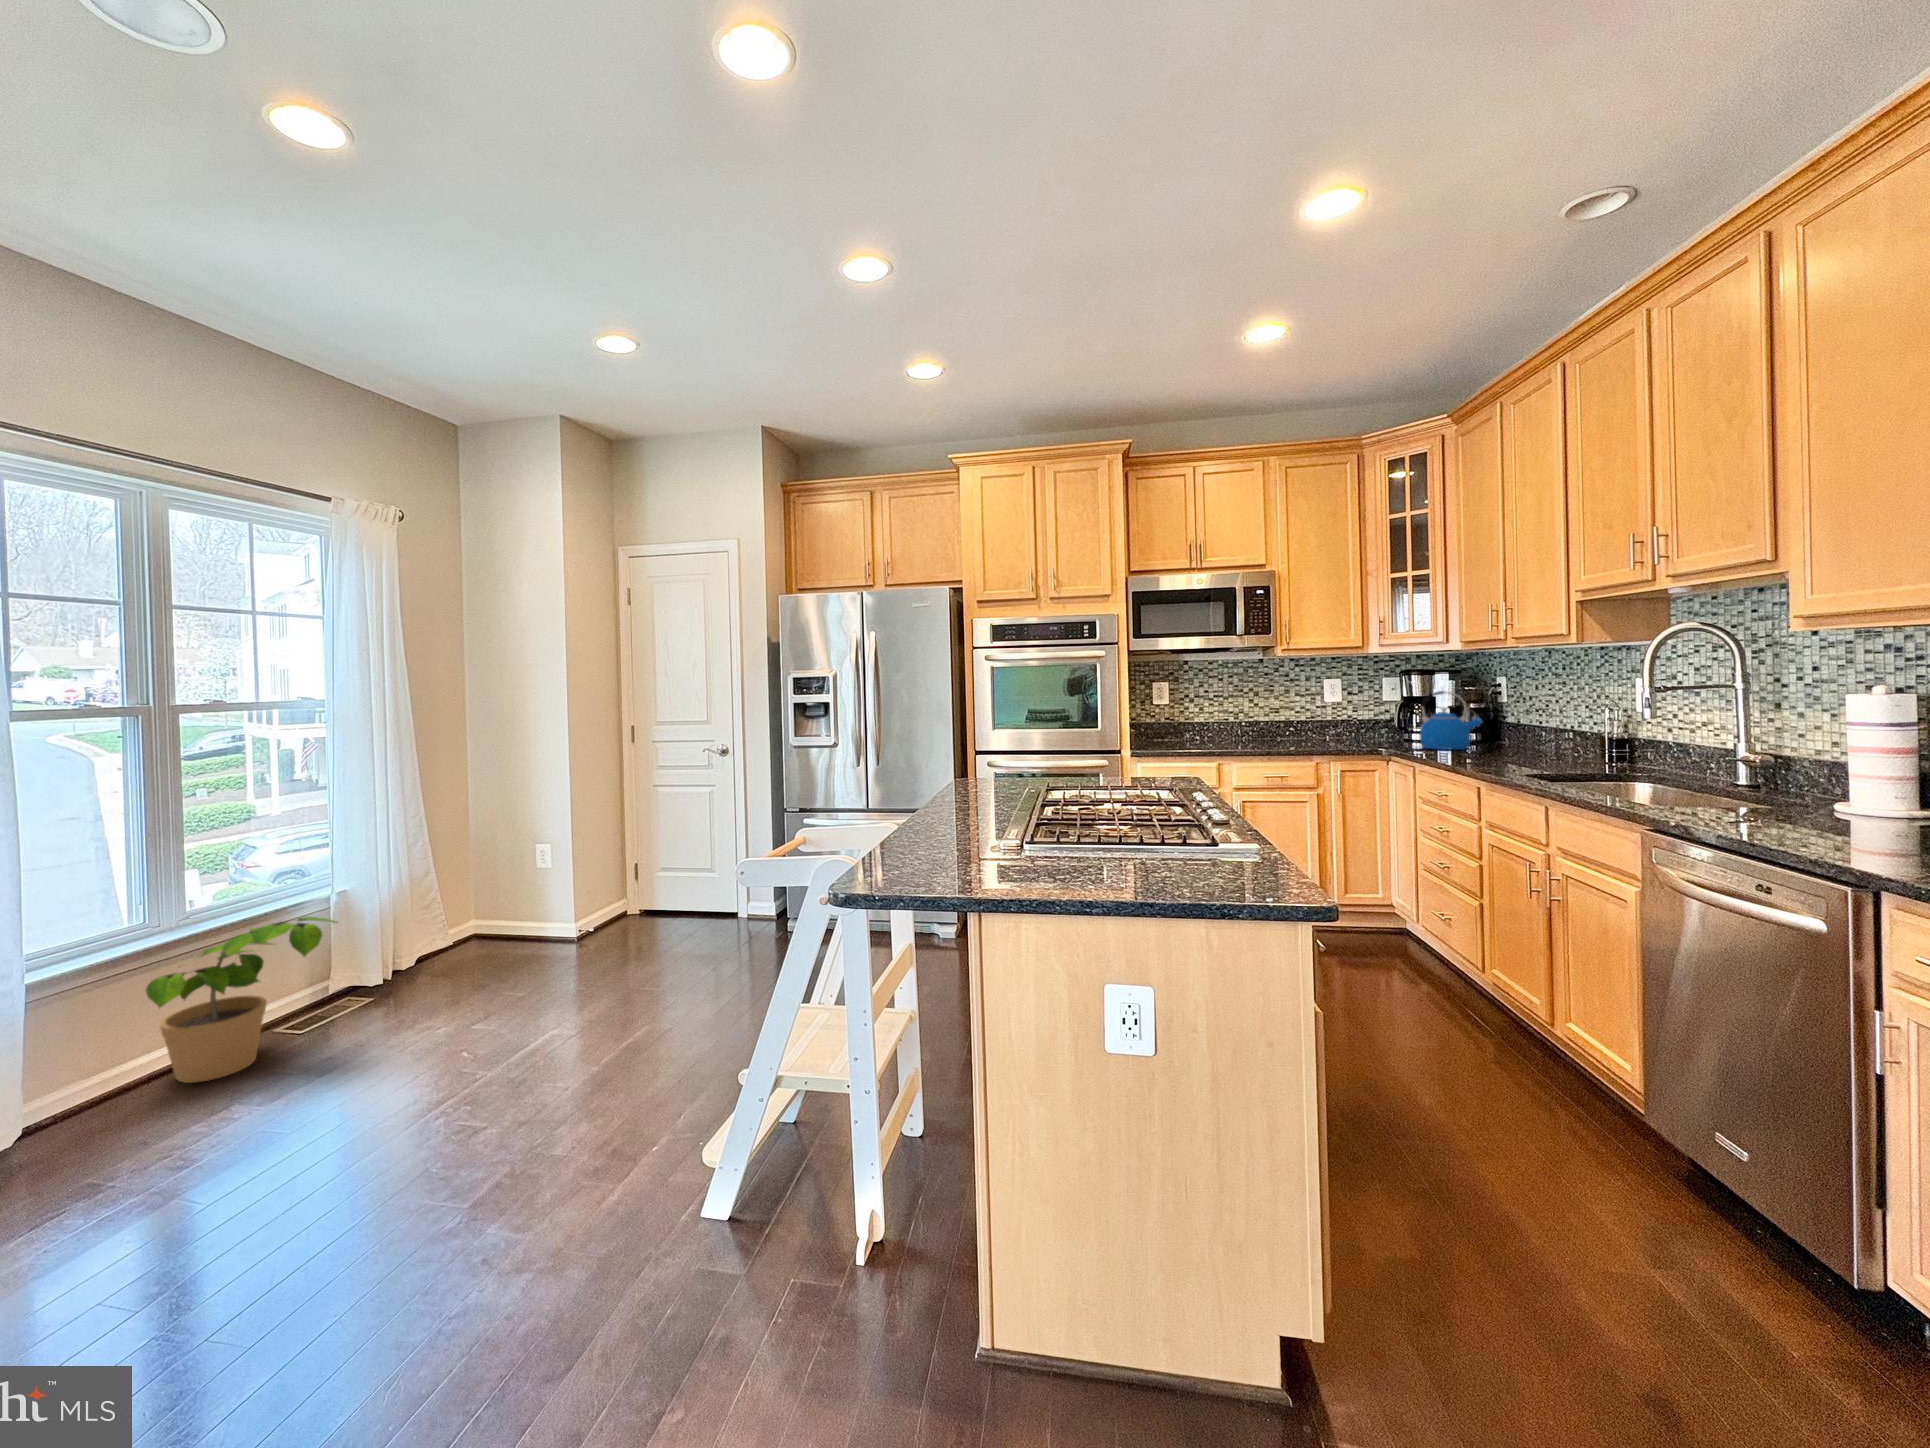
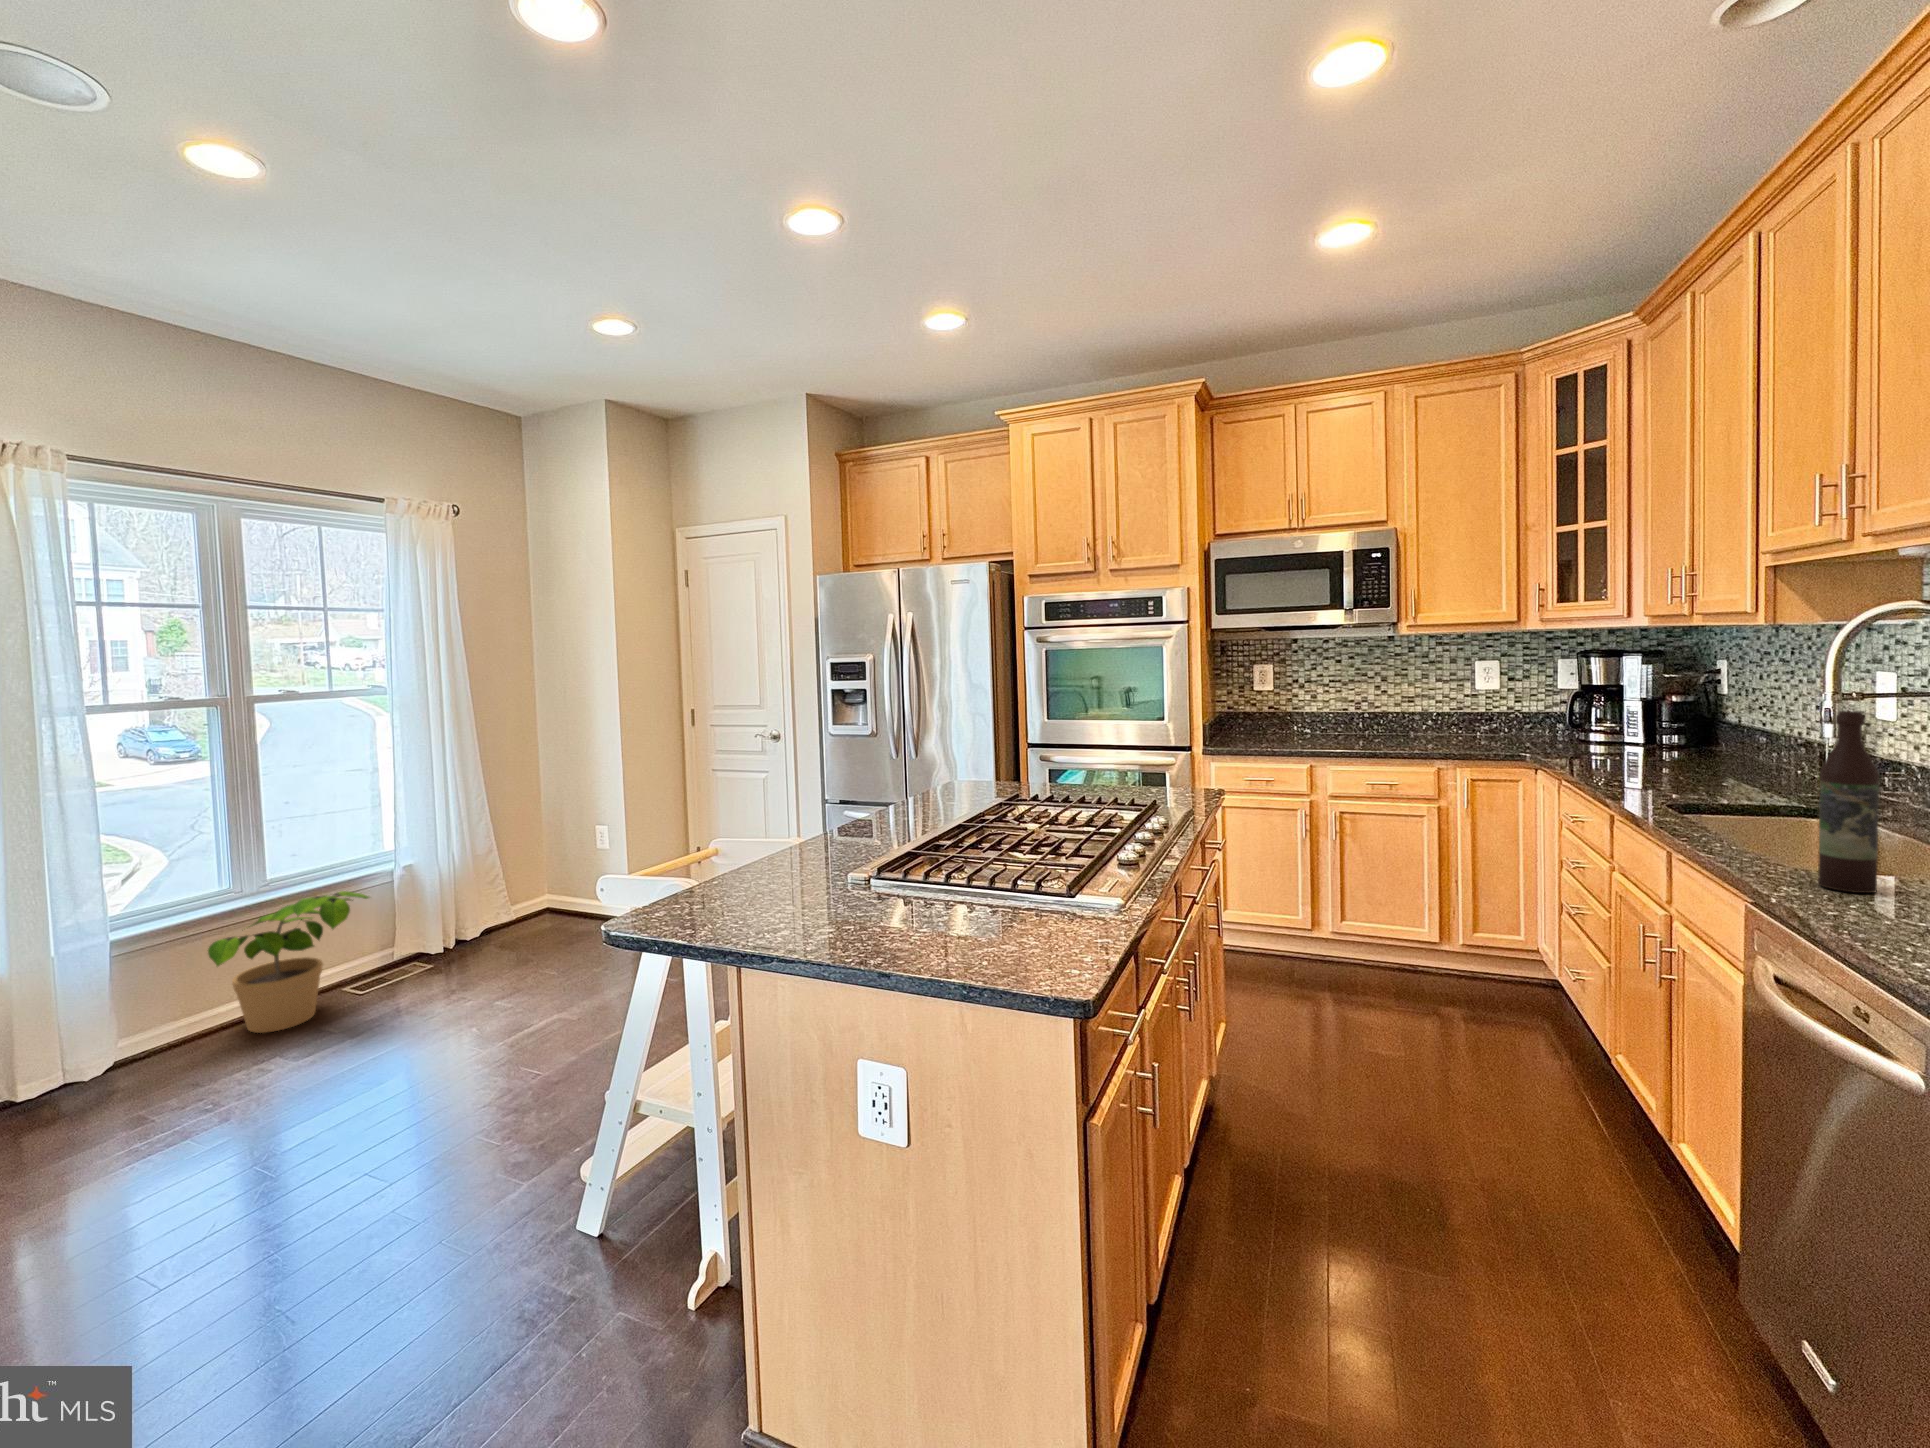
kettle: present [1420,691,1482,750] -> none [1575,681,1665,758]
wine bottle: none [1685,692,1725,818] -> present [1818,711,1879,893]

